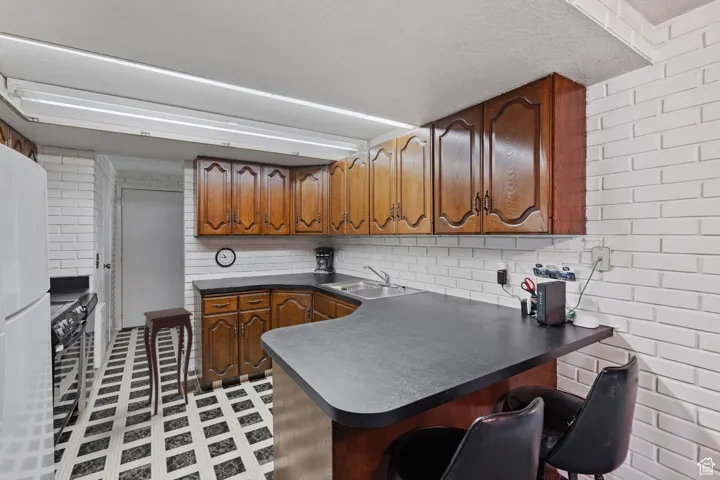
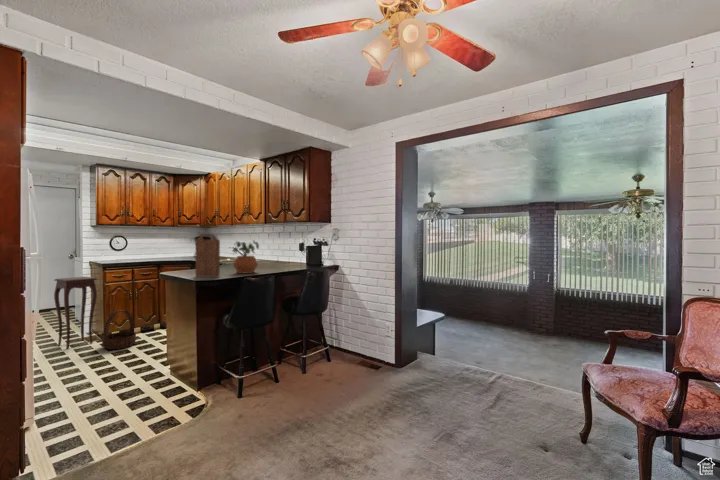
cutting board: none [337,276,397,391] -> present [195,234,220,277]
potted plant: none [402,281,467,364] -> present [233,241,259,273]
basket: none [195,363,240,428] -> present [102,310,136,350]

